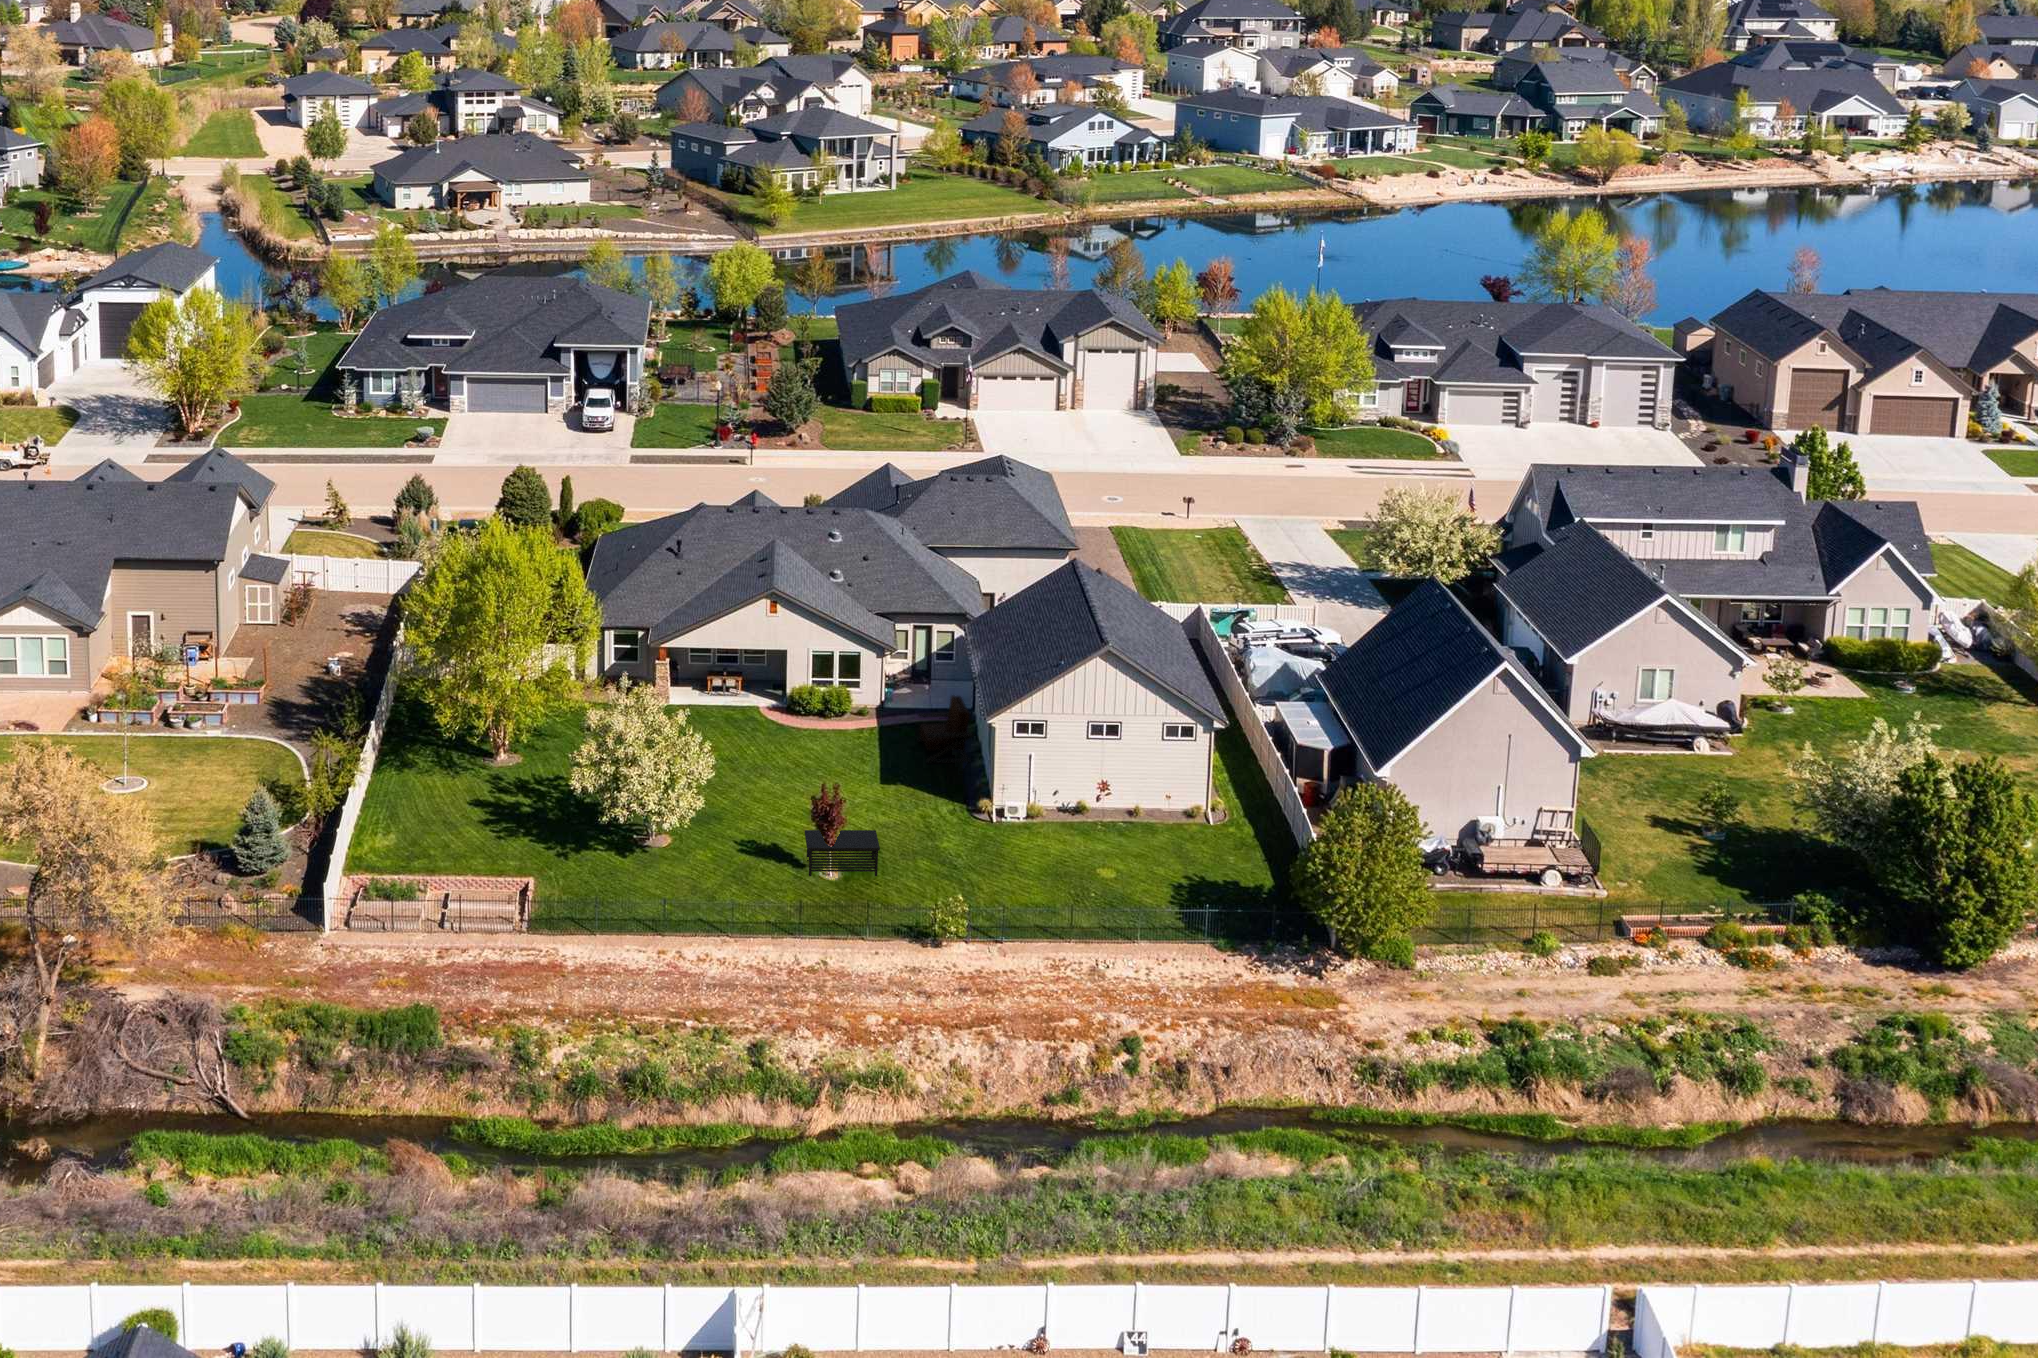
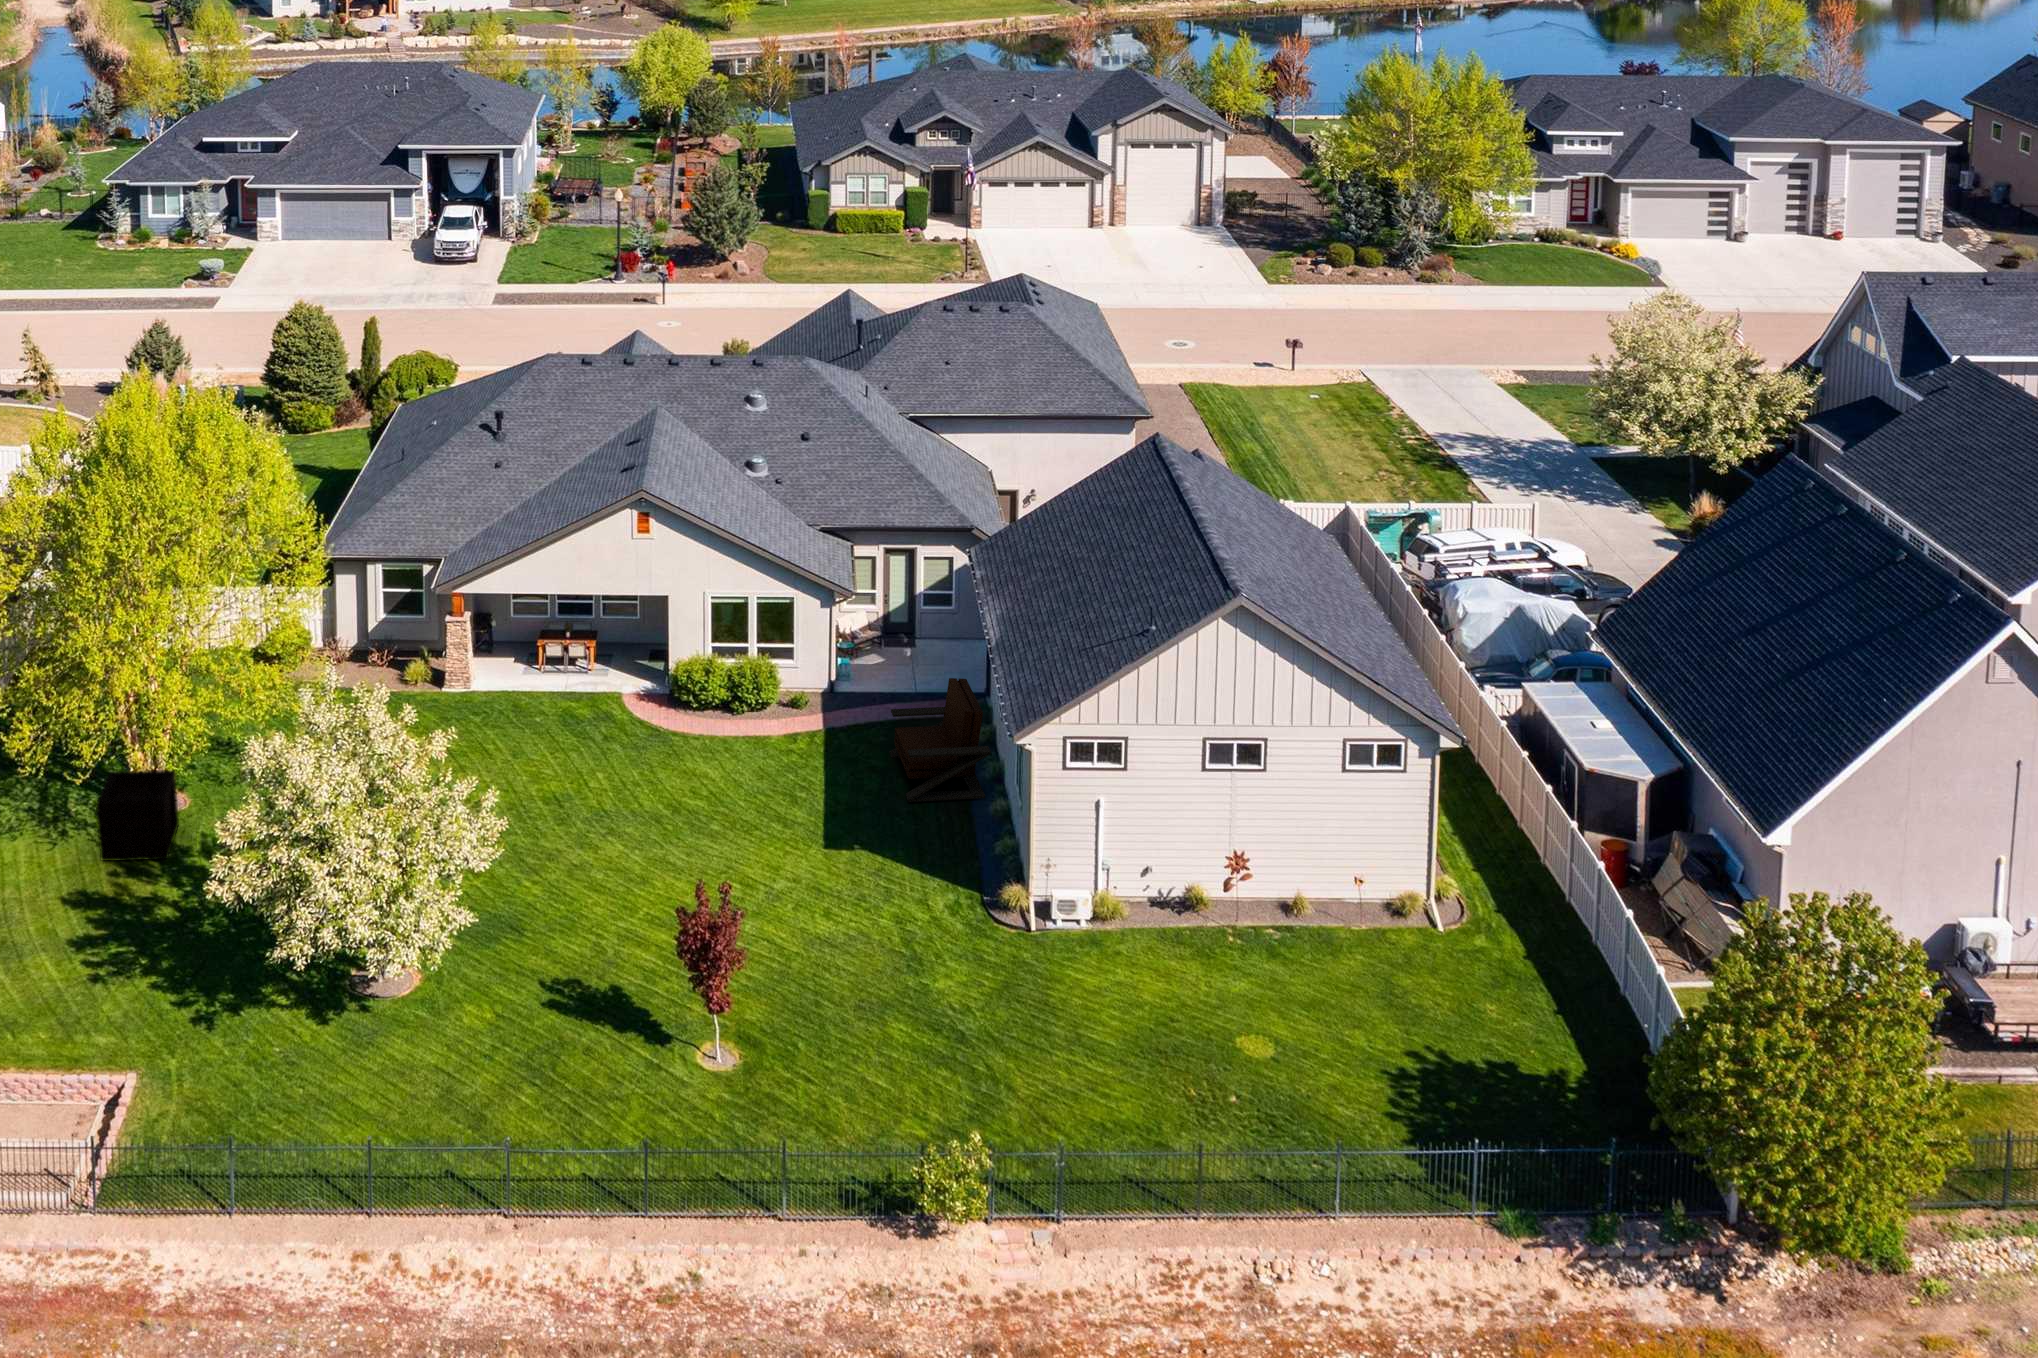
wooden crate: none [480,737,519,786] -> present [96,770,179,861]
storage bench: present [805,830,880,876] -> none [674,960,816,1056]

